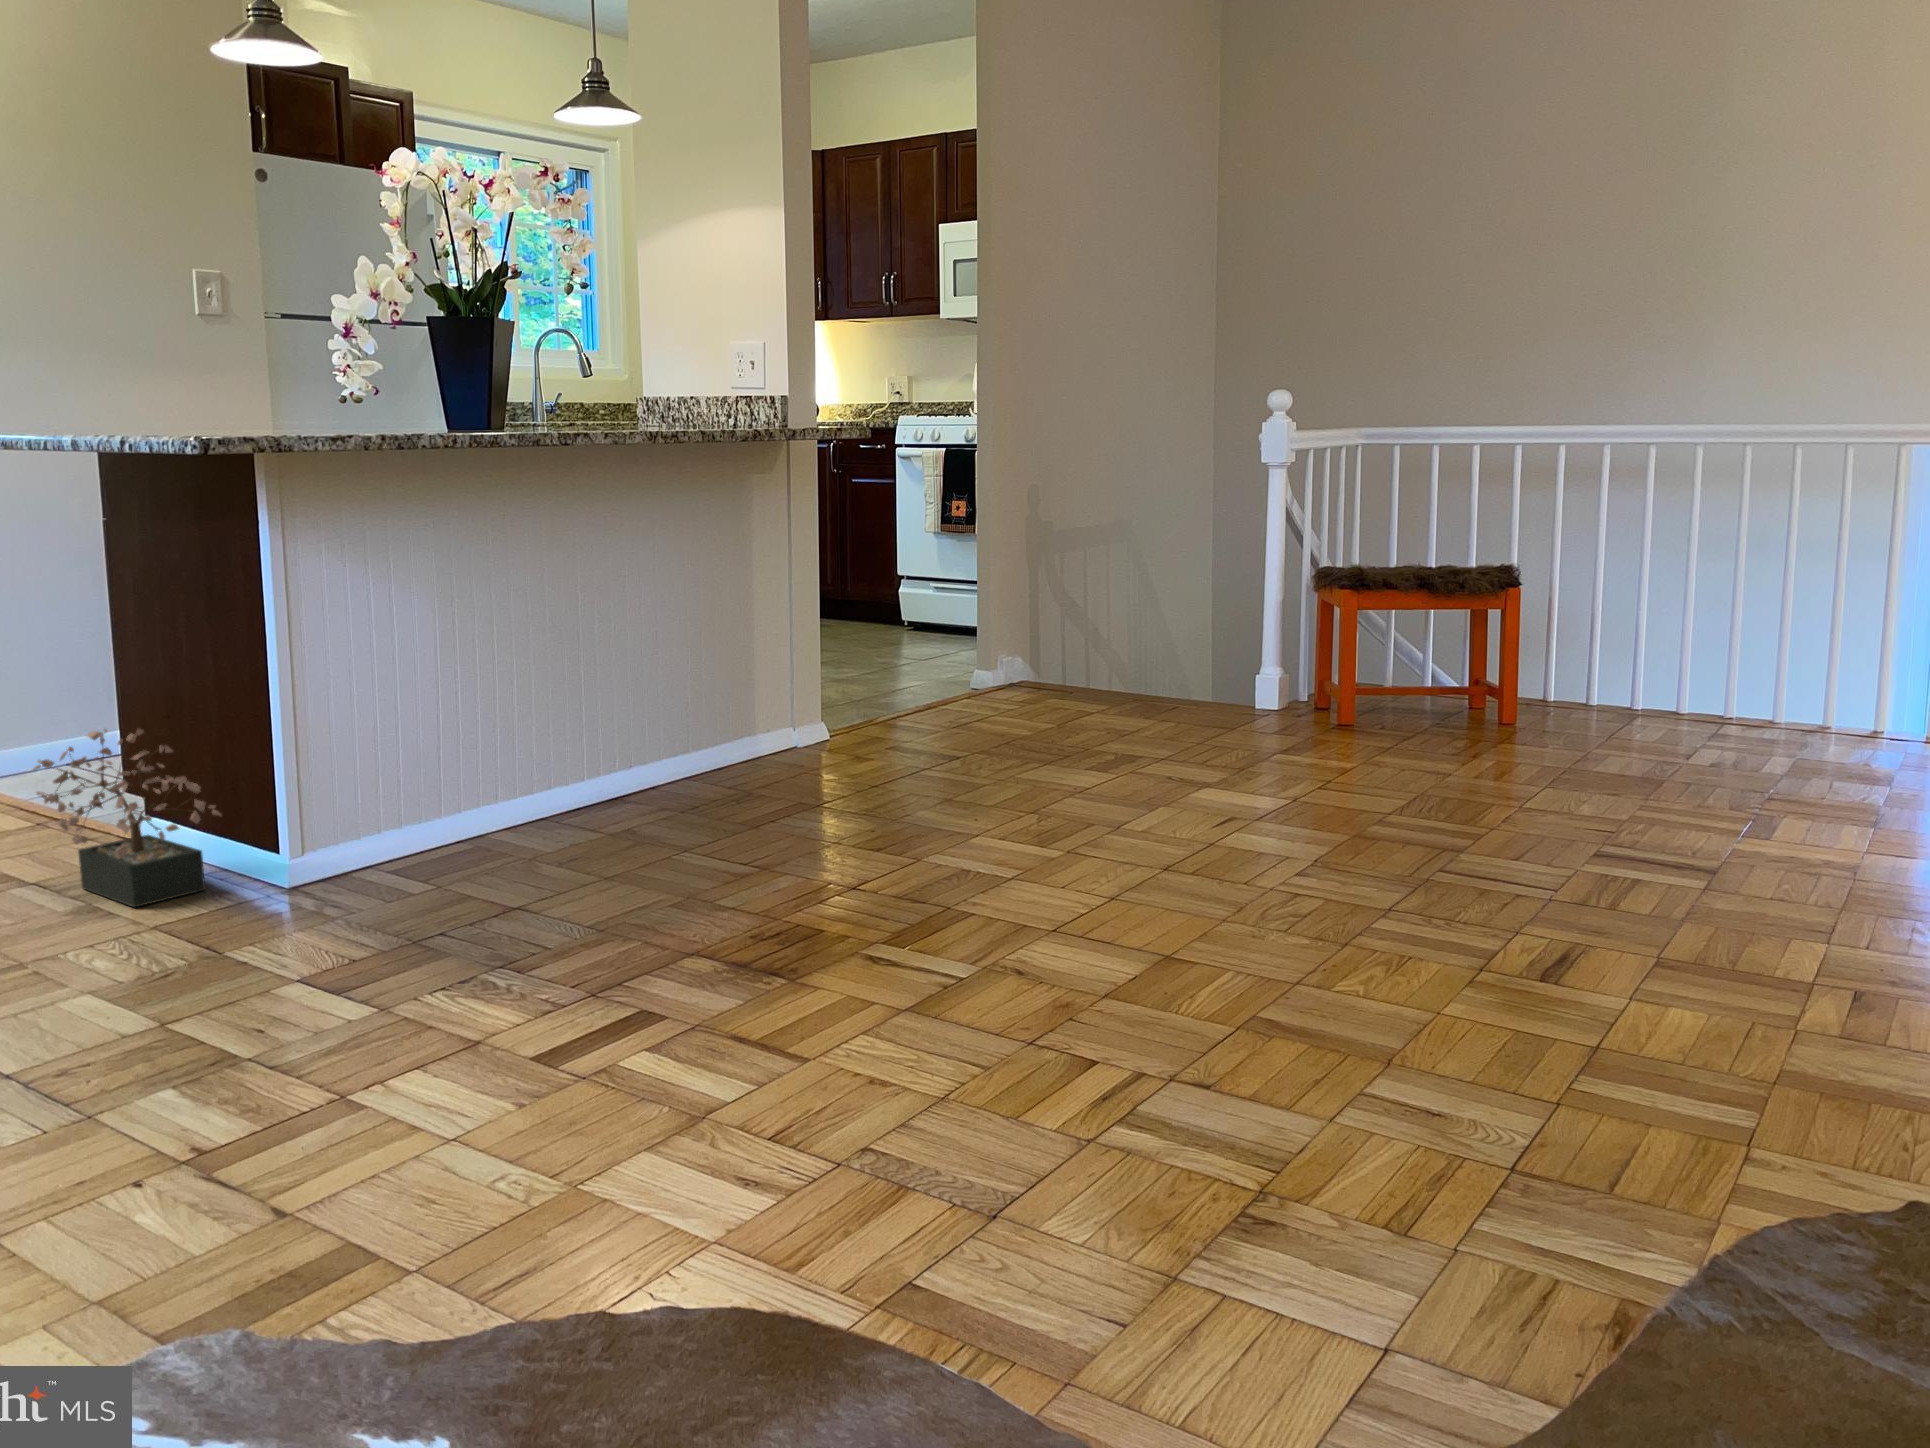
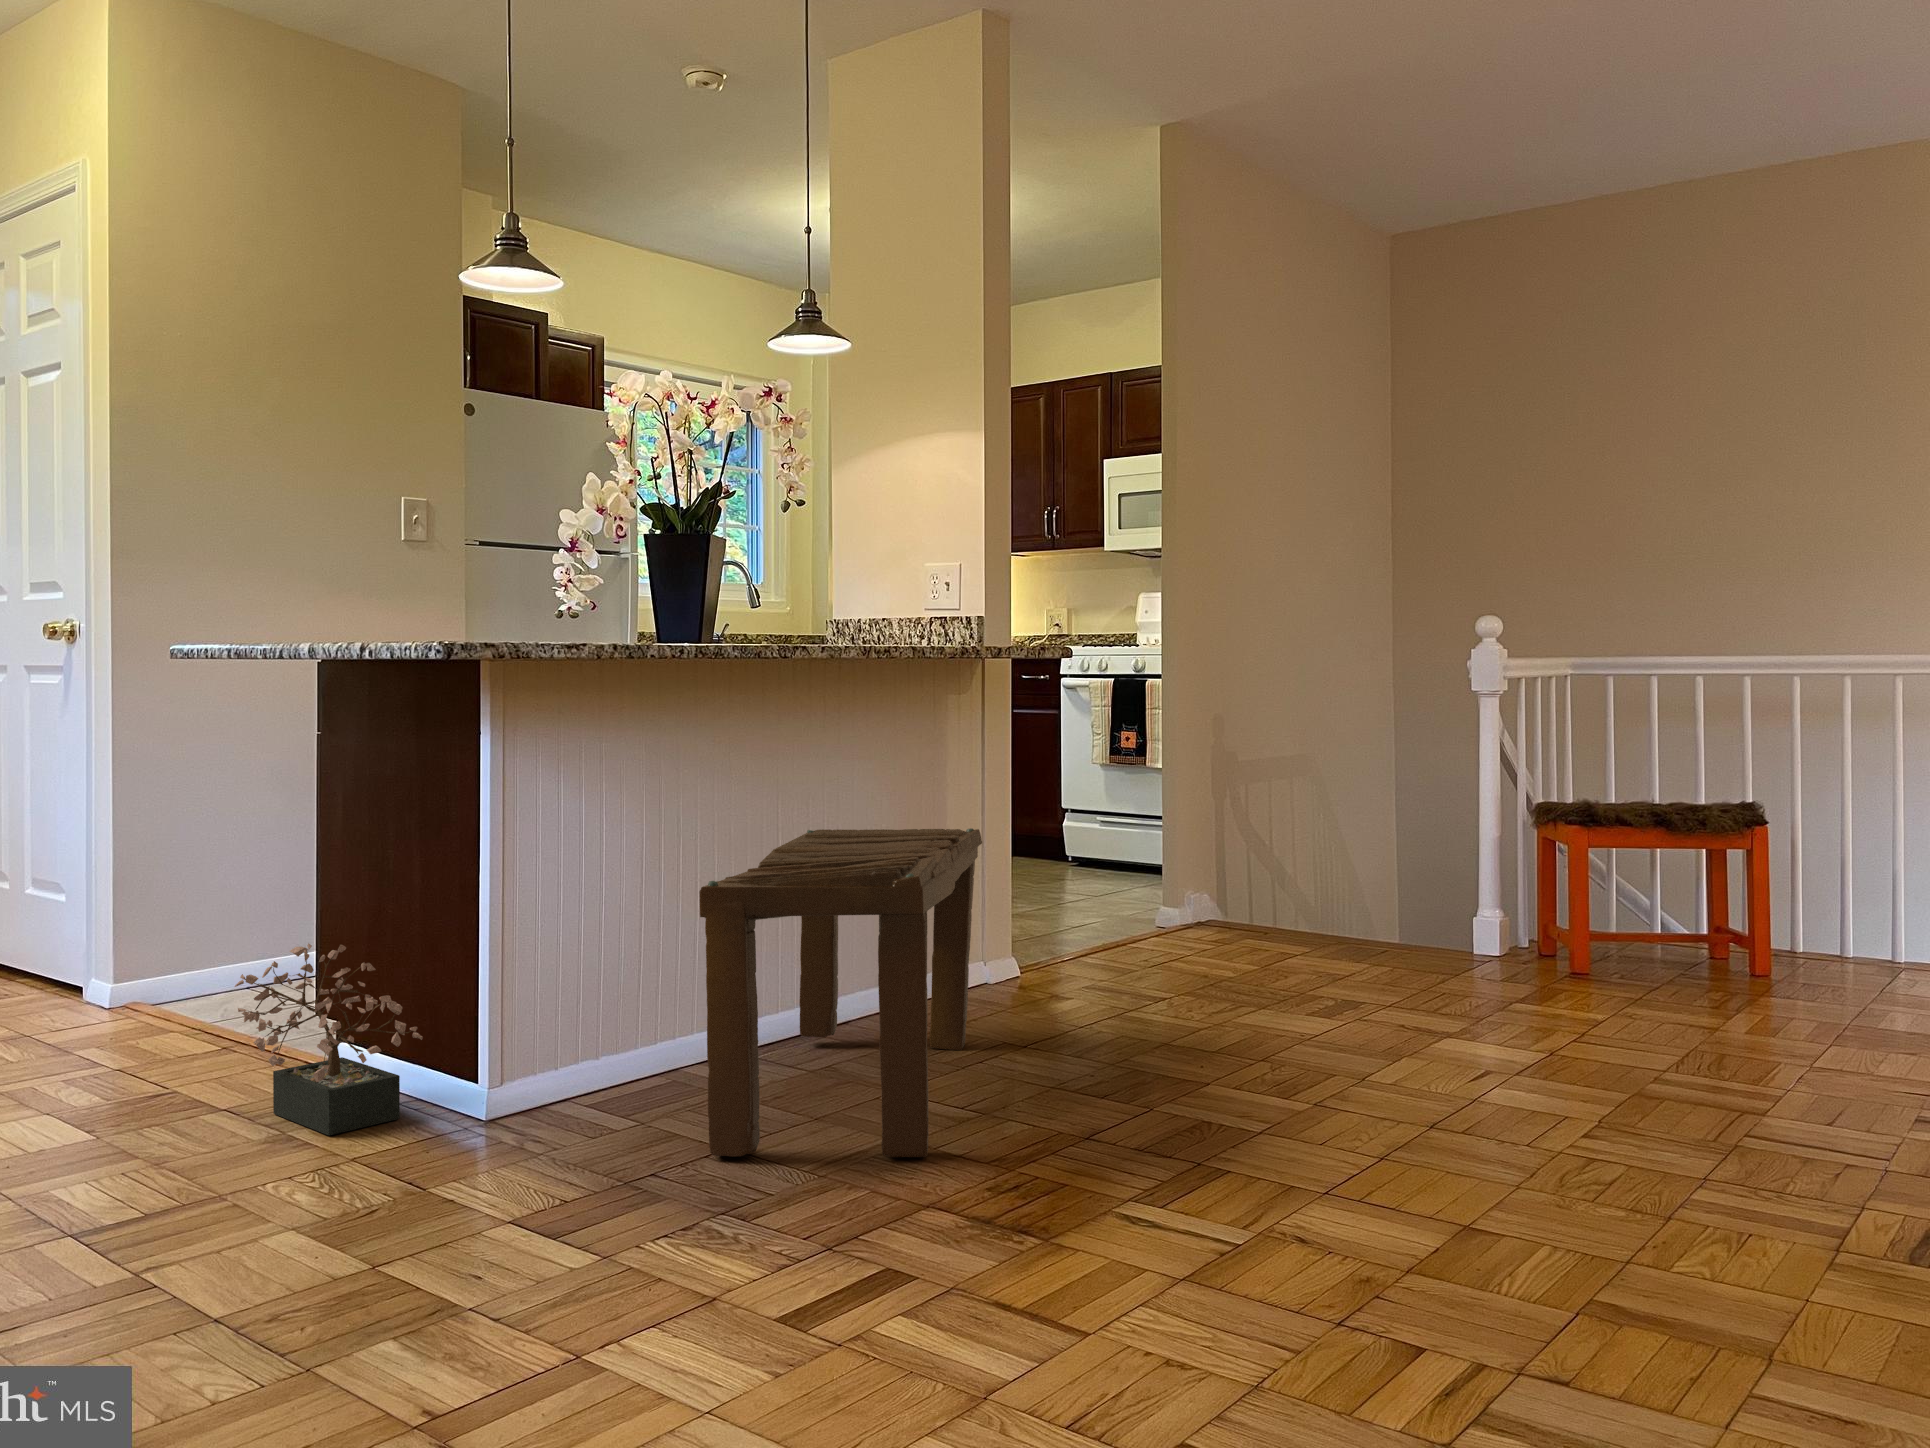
bench: none [475,606,772,916] -> present [699,828,982,1157]

